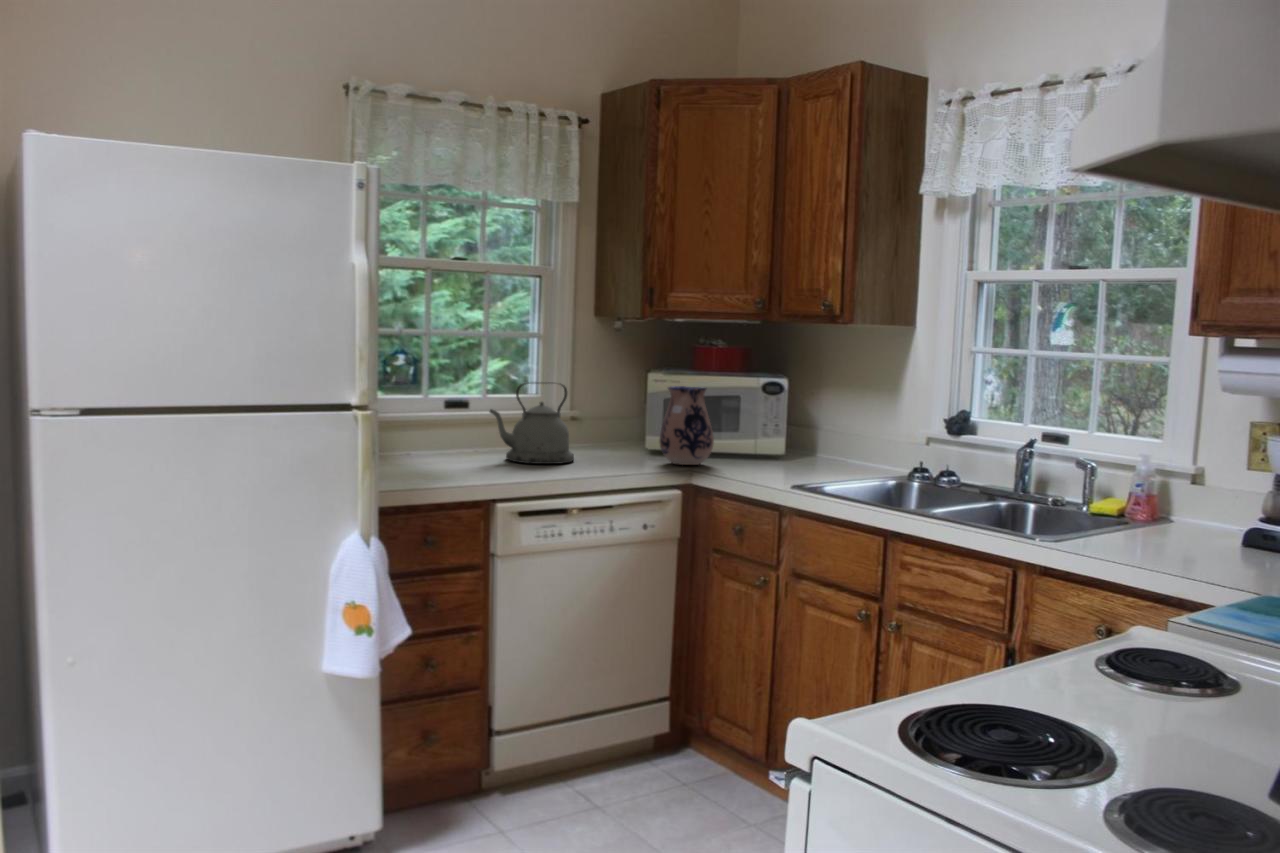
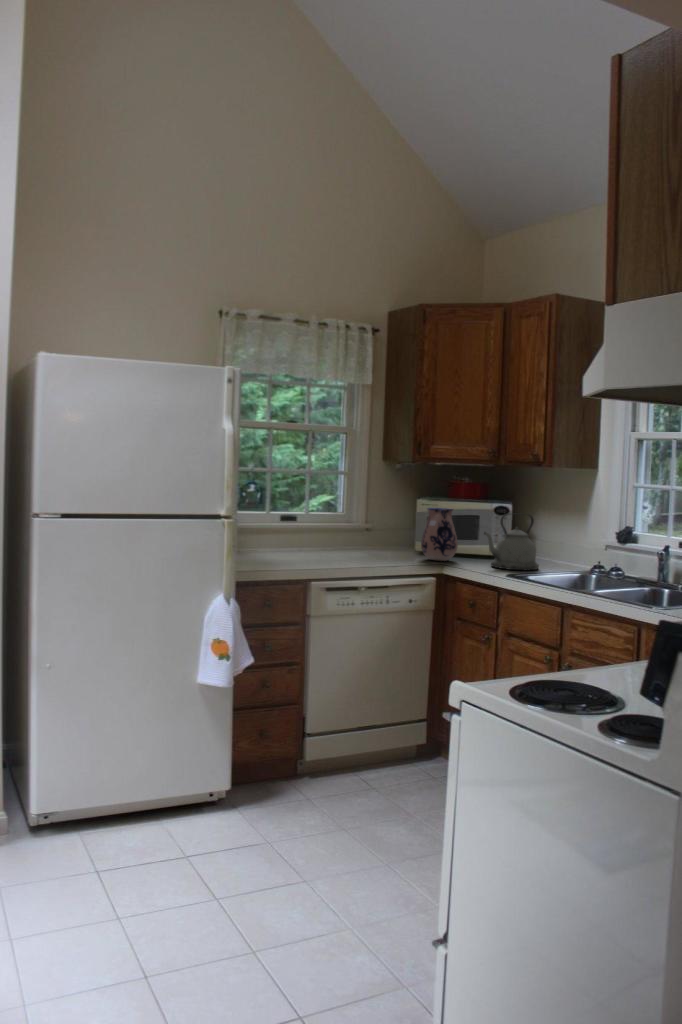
kettle: present [490,382,574,464] -> present [484,515,539,570]

